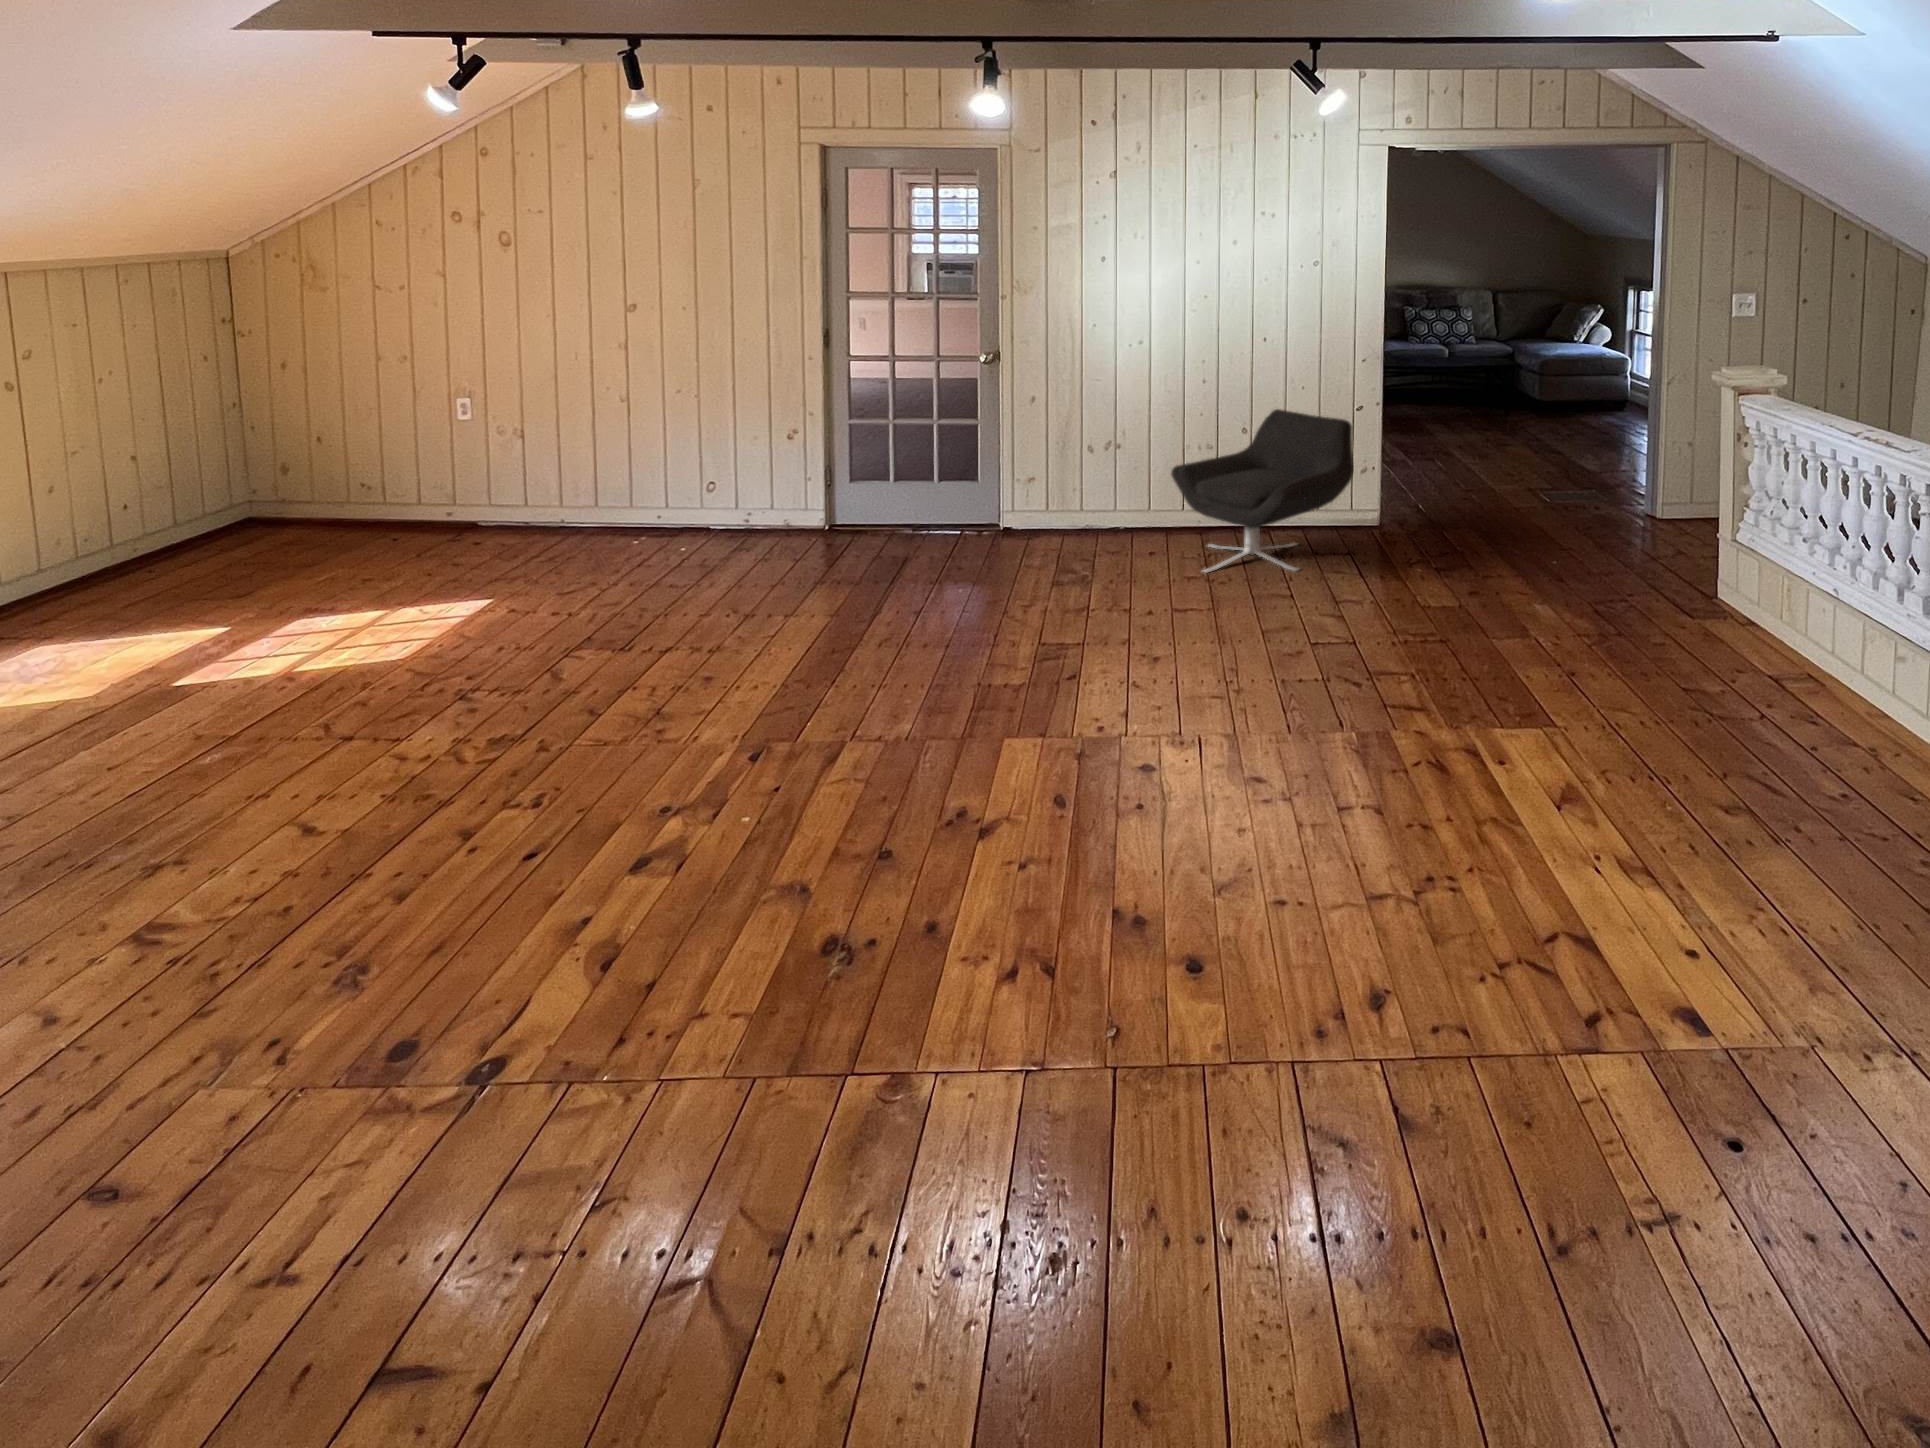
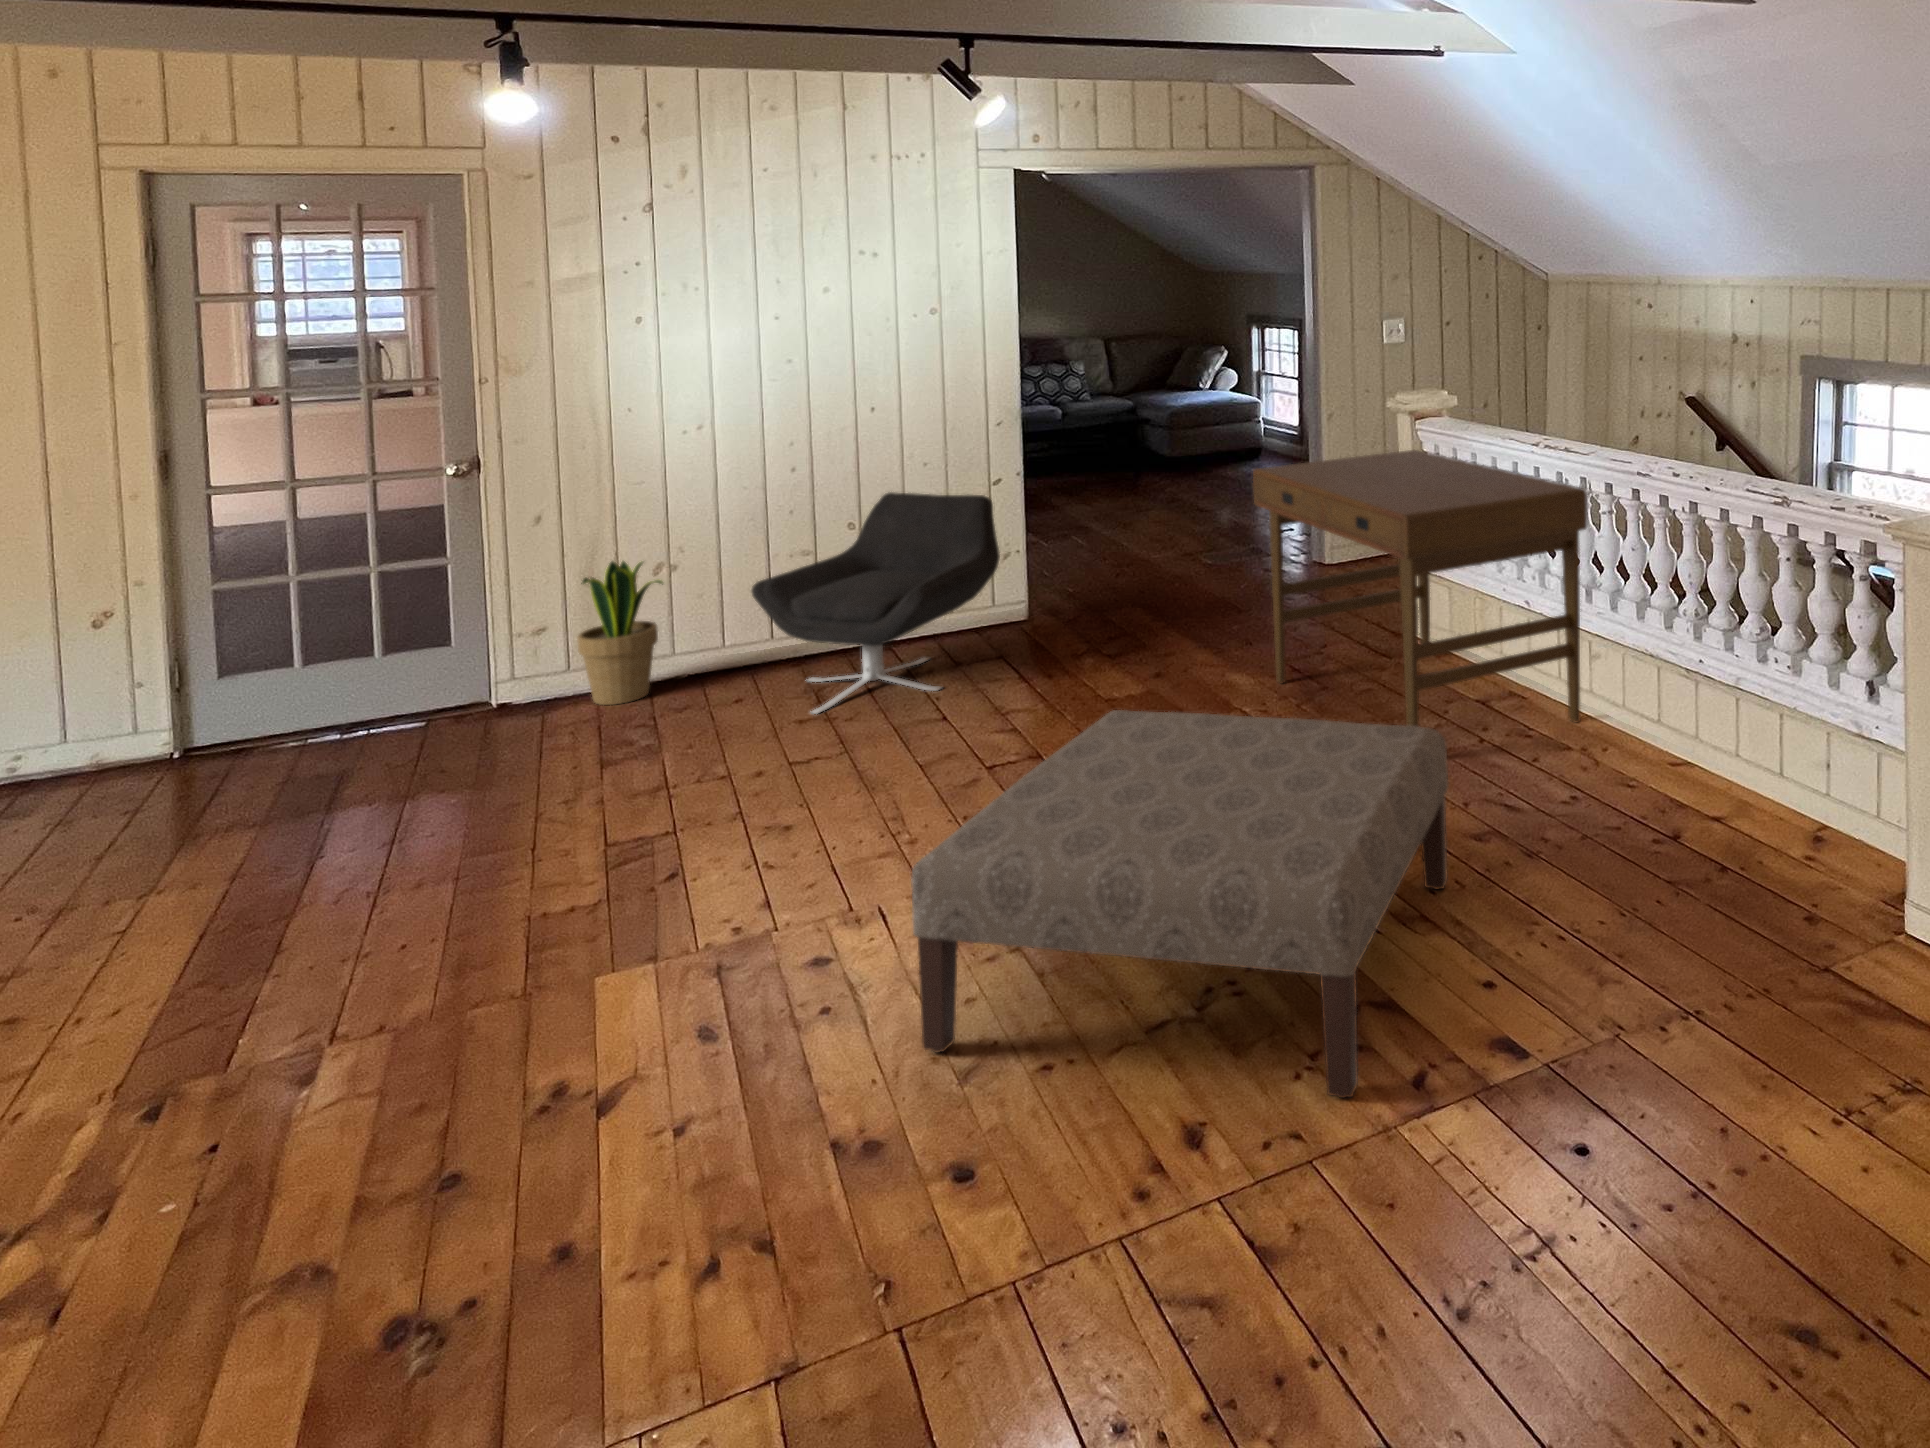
desk: none [1564,423,1901,721] -> present [1253,450,1587,726]
potted plant: none [1062,436,1117,540] -> present [577,561,663,705]
ottoman: none [1192,617,1688,1016] -> present [911,710,1448,1098]

